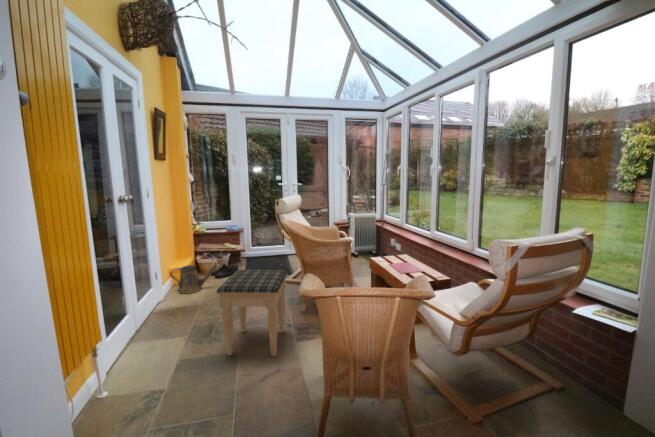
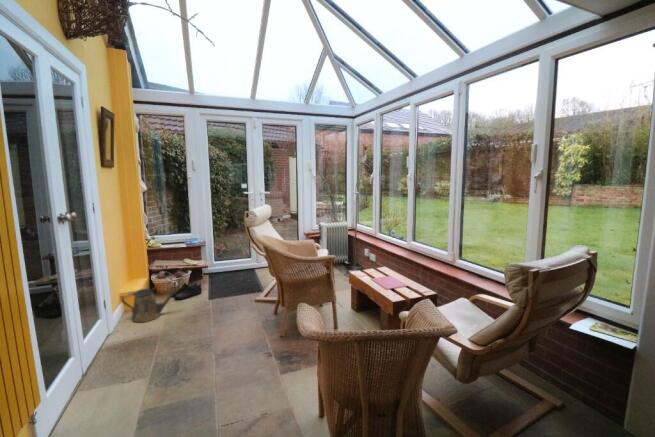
footstool: present [216,270,287,356] -> none [189,294,268,400]

